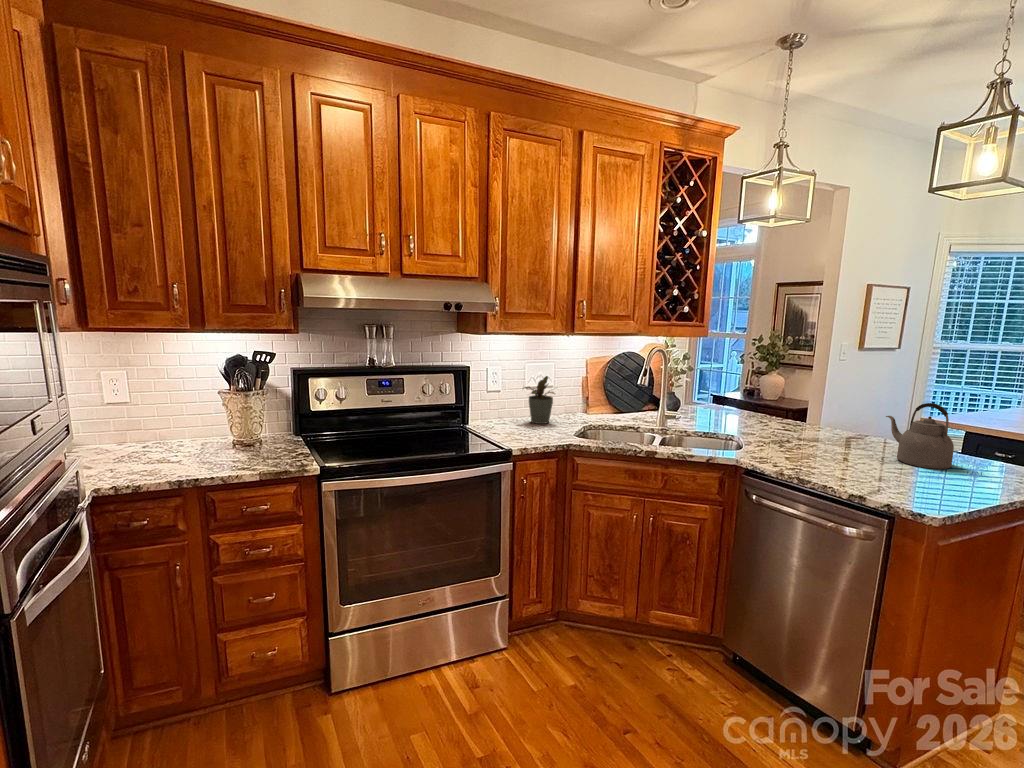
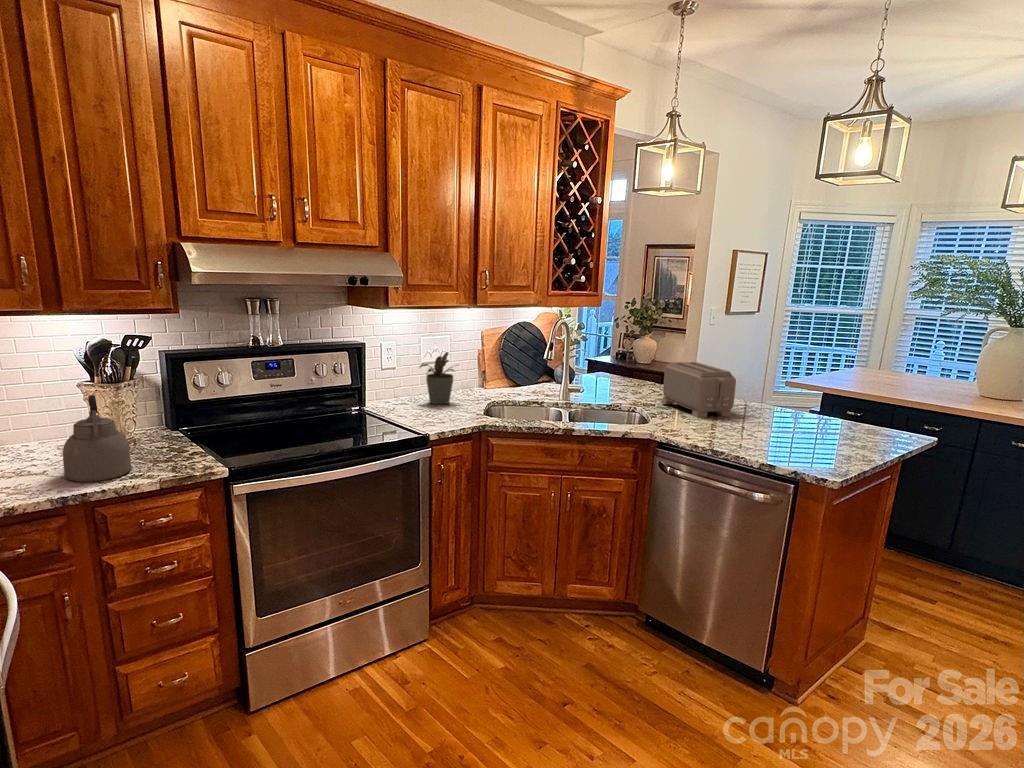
toaster: none [763,393,849,452] -> present [661,362,736,418]
kettle: present [886,403,954,469] -> present [63,395,132,482]

